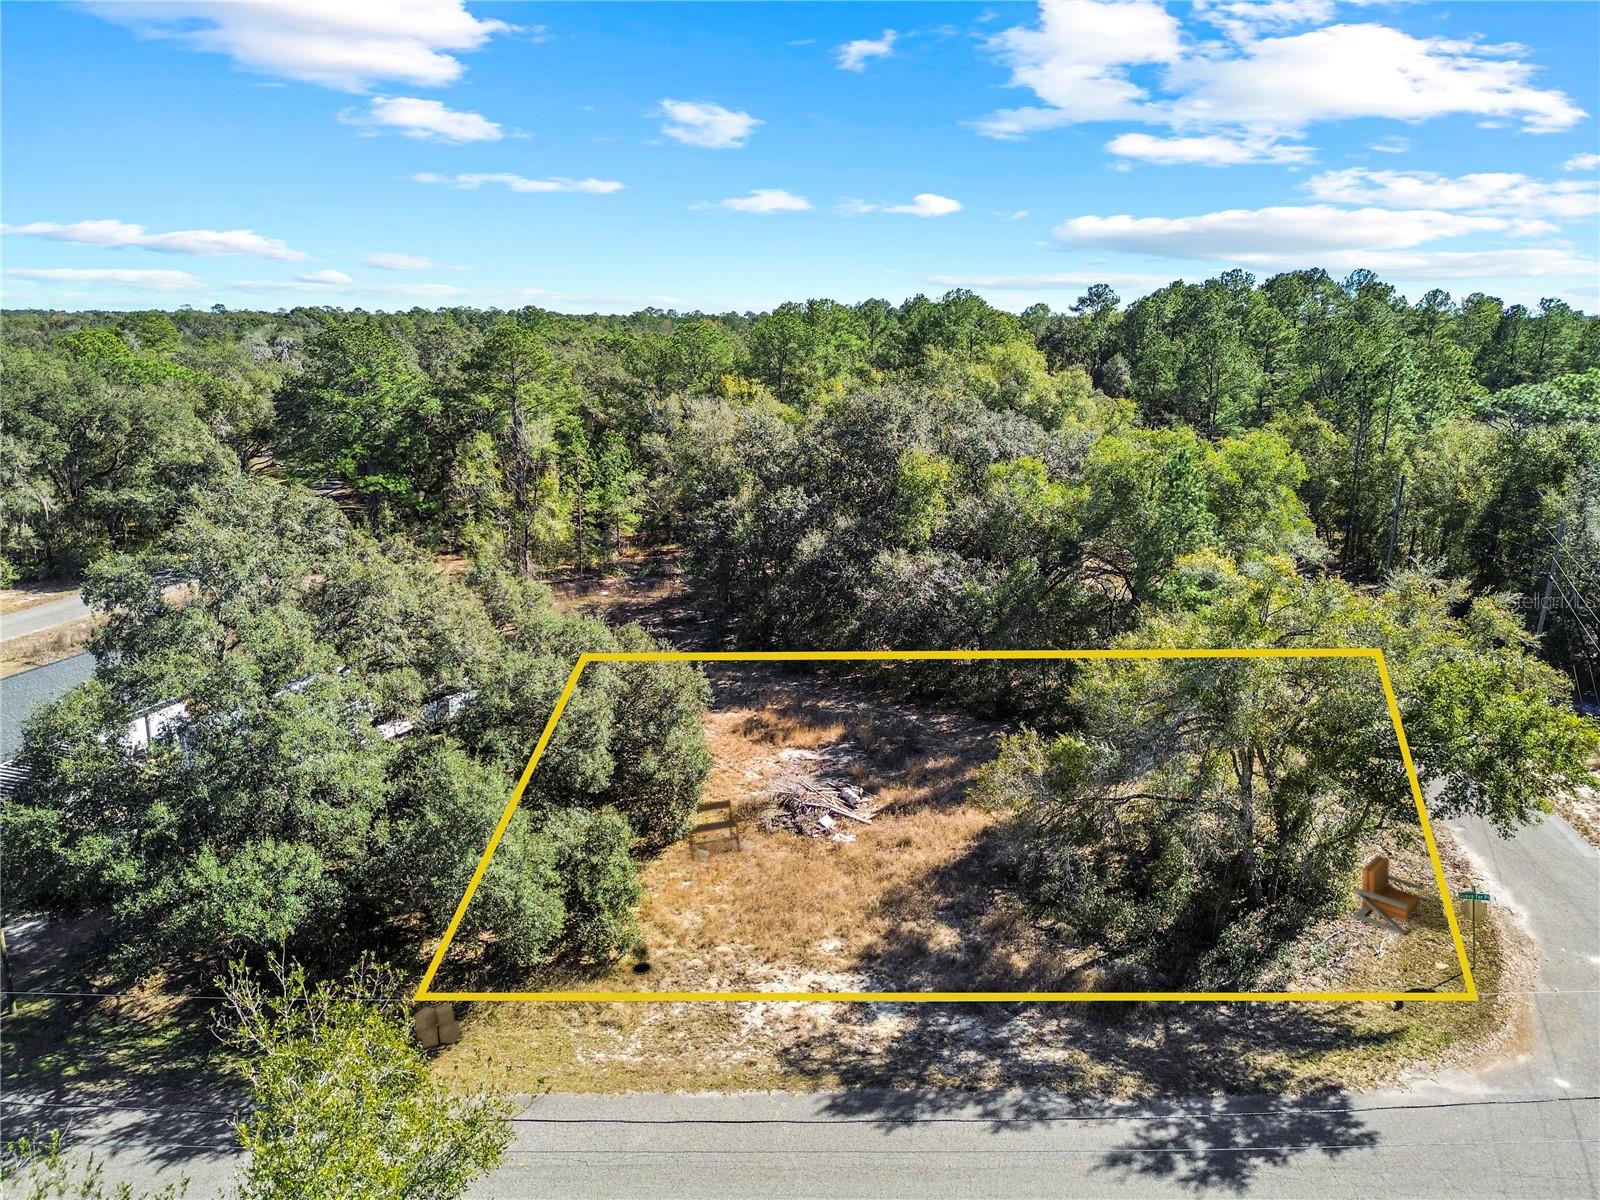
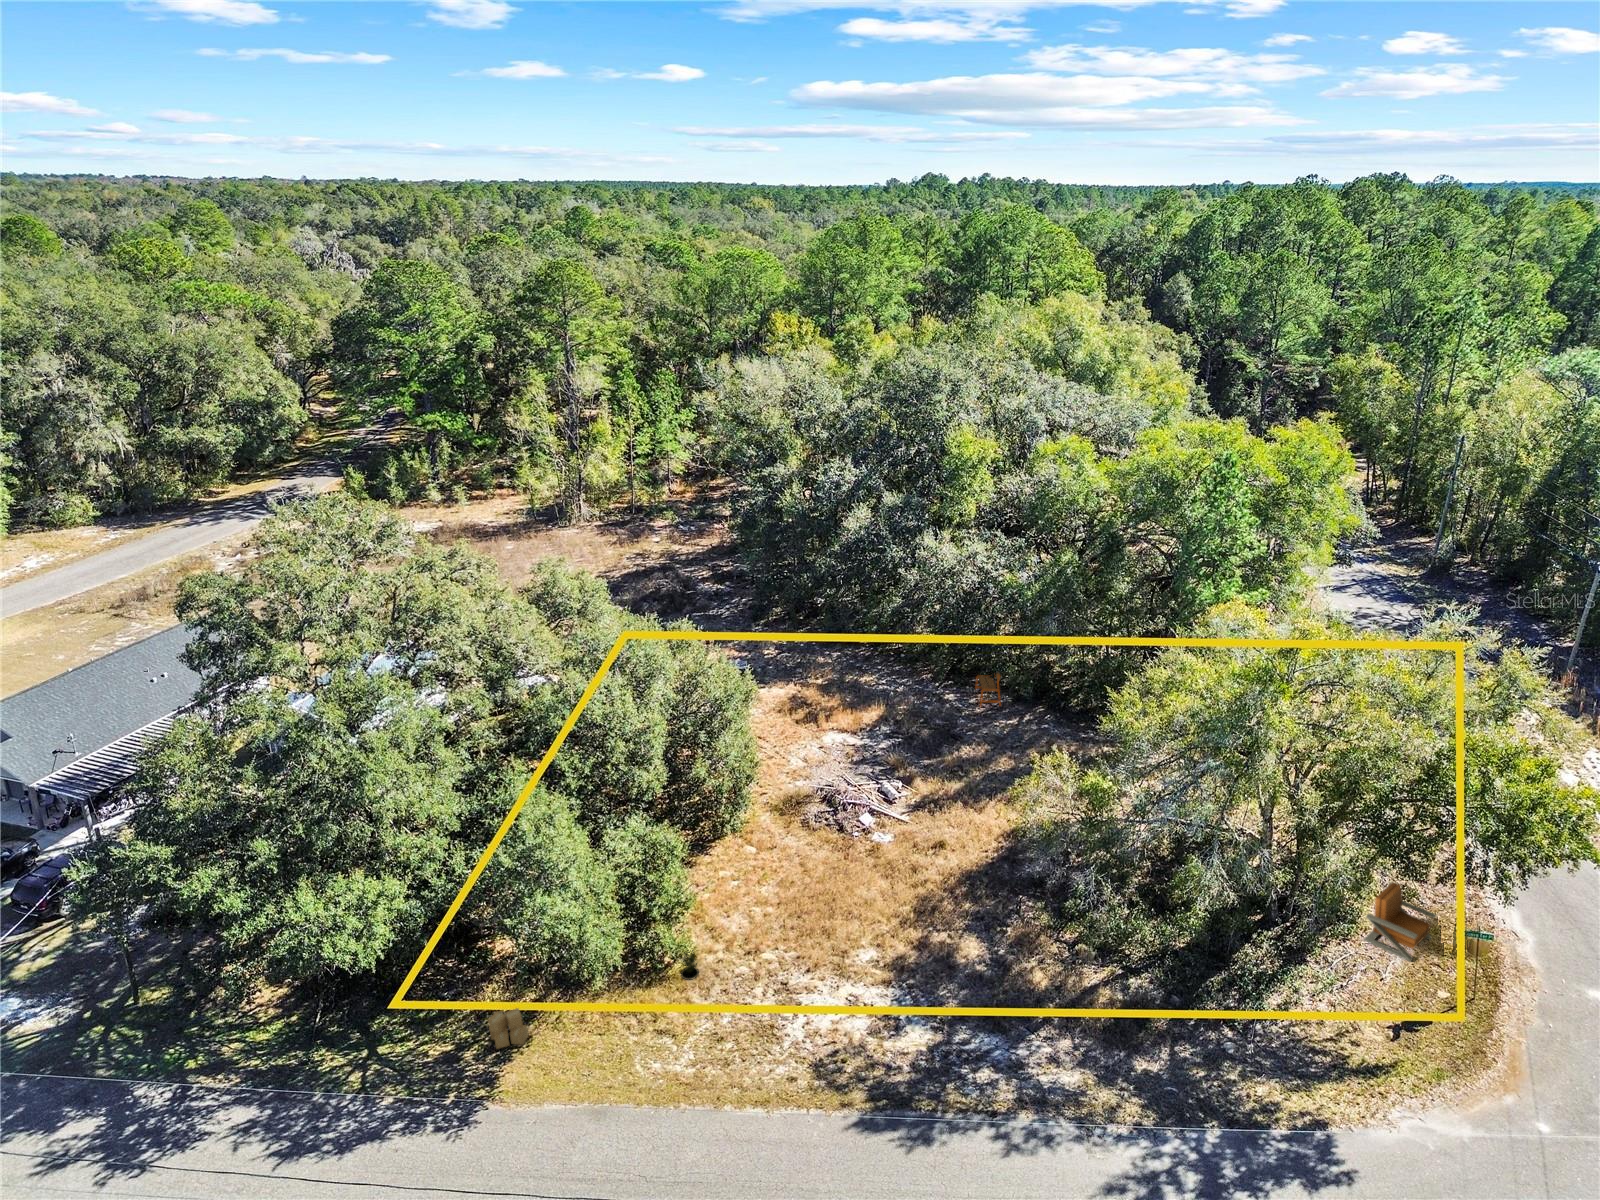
bench: present [688,799,740,859] -> present [975,673,1001,706]

